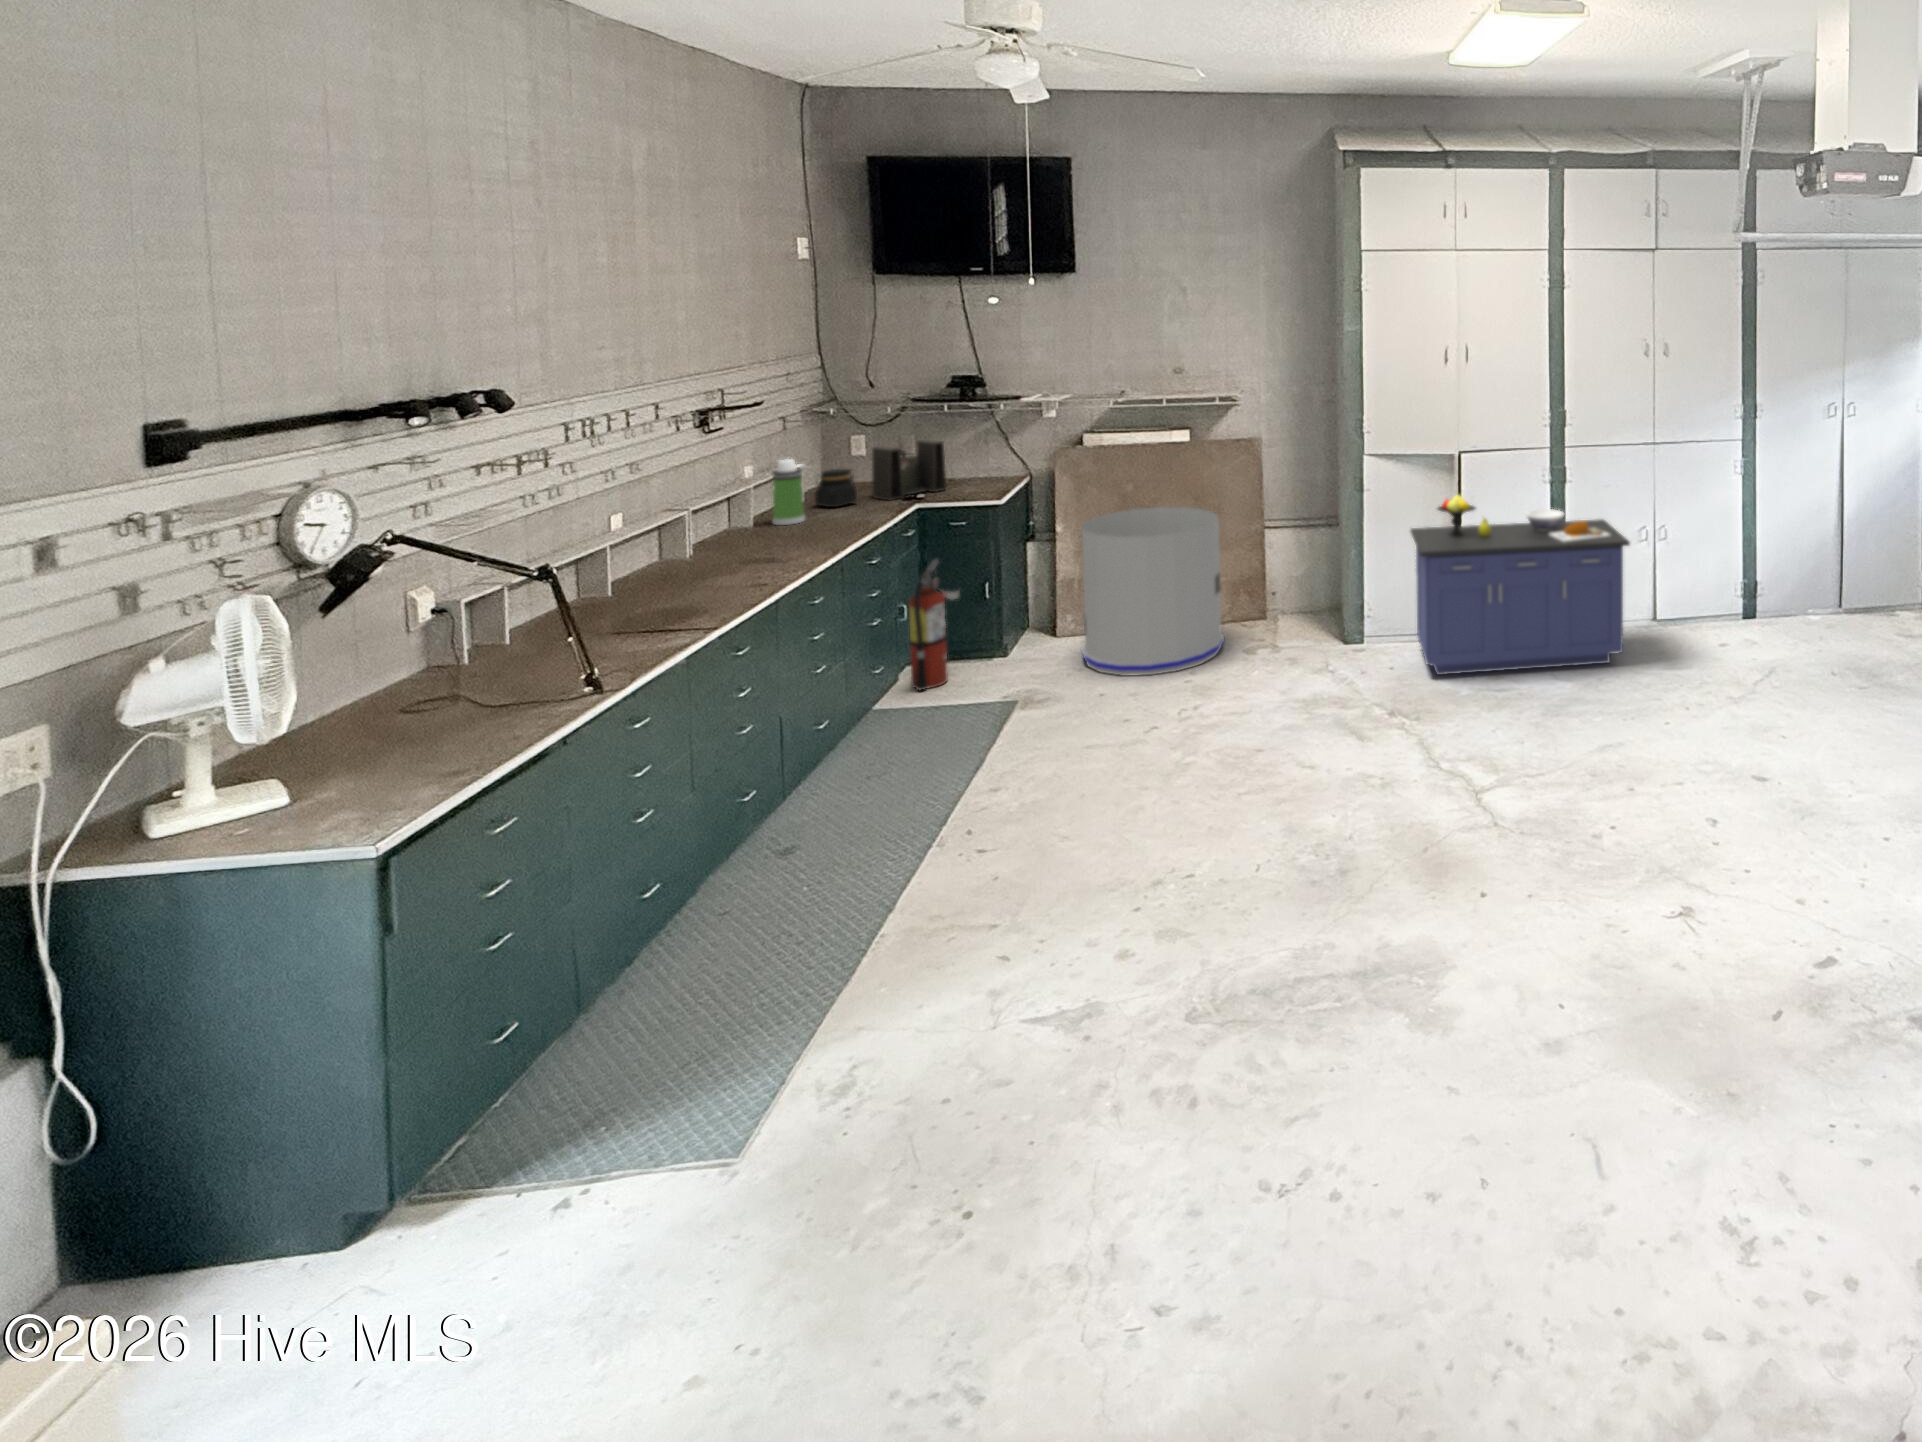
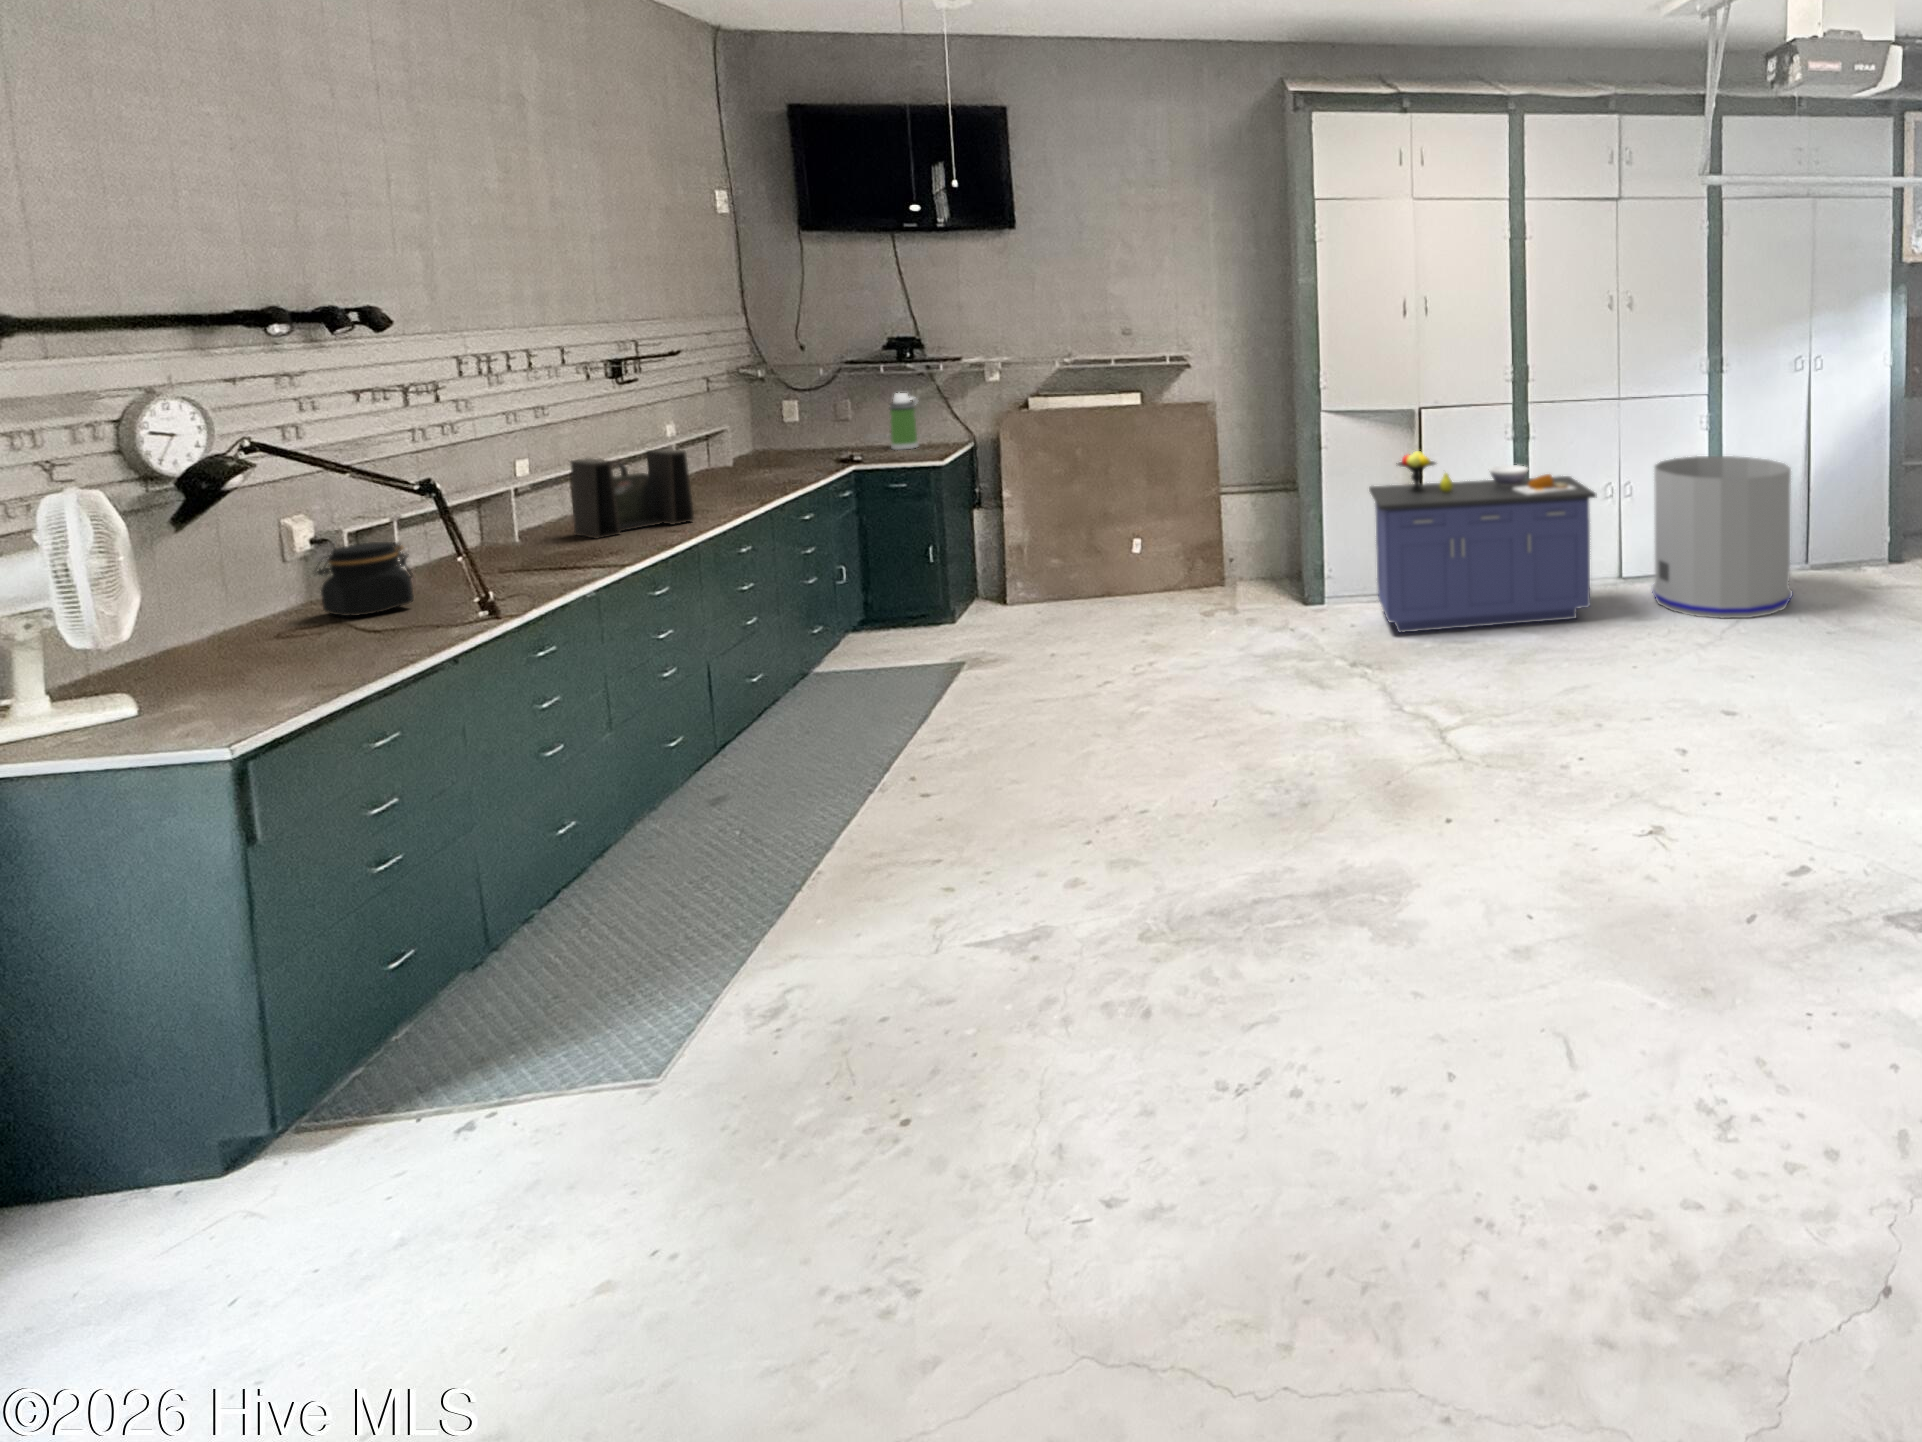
speaker: present [872,439,947,500] -> present [571,448,694,538]
water bottle: present [772,459,807,525] -> present [890,393,918,450]
jar: present [815,469,857,507] -> present [315,542,414,616]
trash can: present [1082,507,1224,676] -> present [1652,456,1792,618]
fire extinguisher: present [909,559,960,690] -> none [842,522,897,657]

